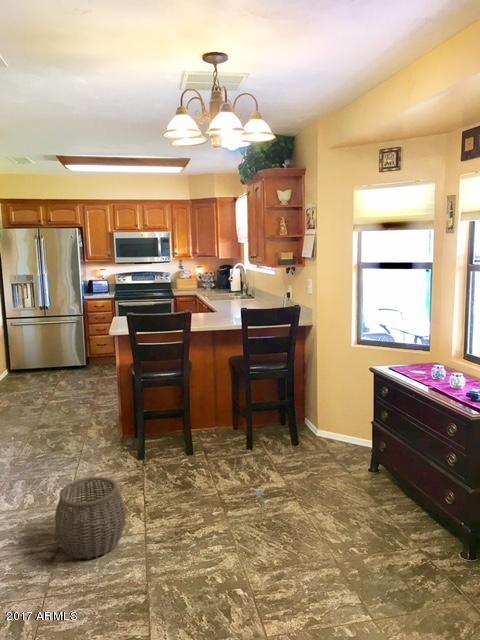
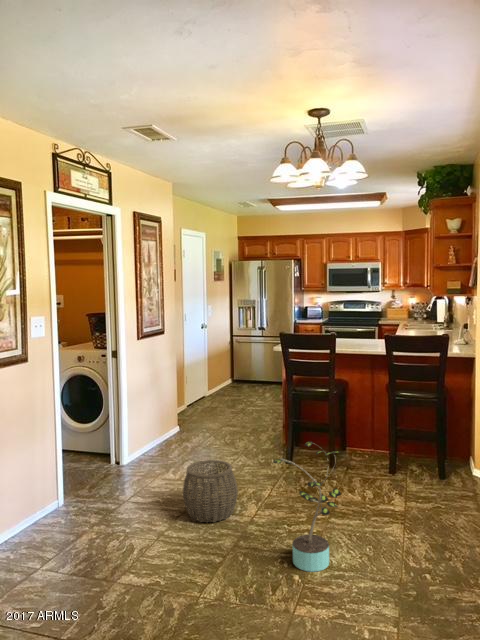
potted plant: none [203,440,284,582] -> present [273,442,341,572]

